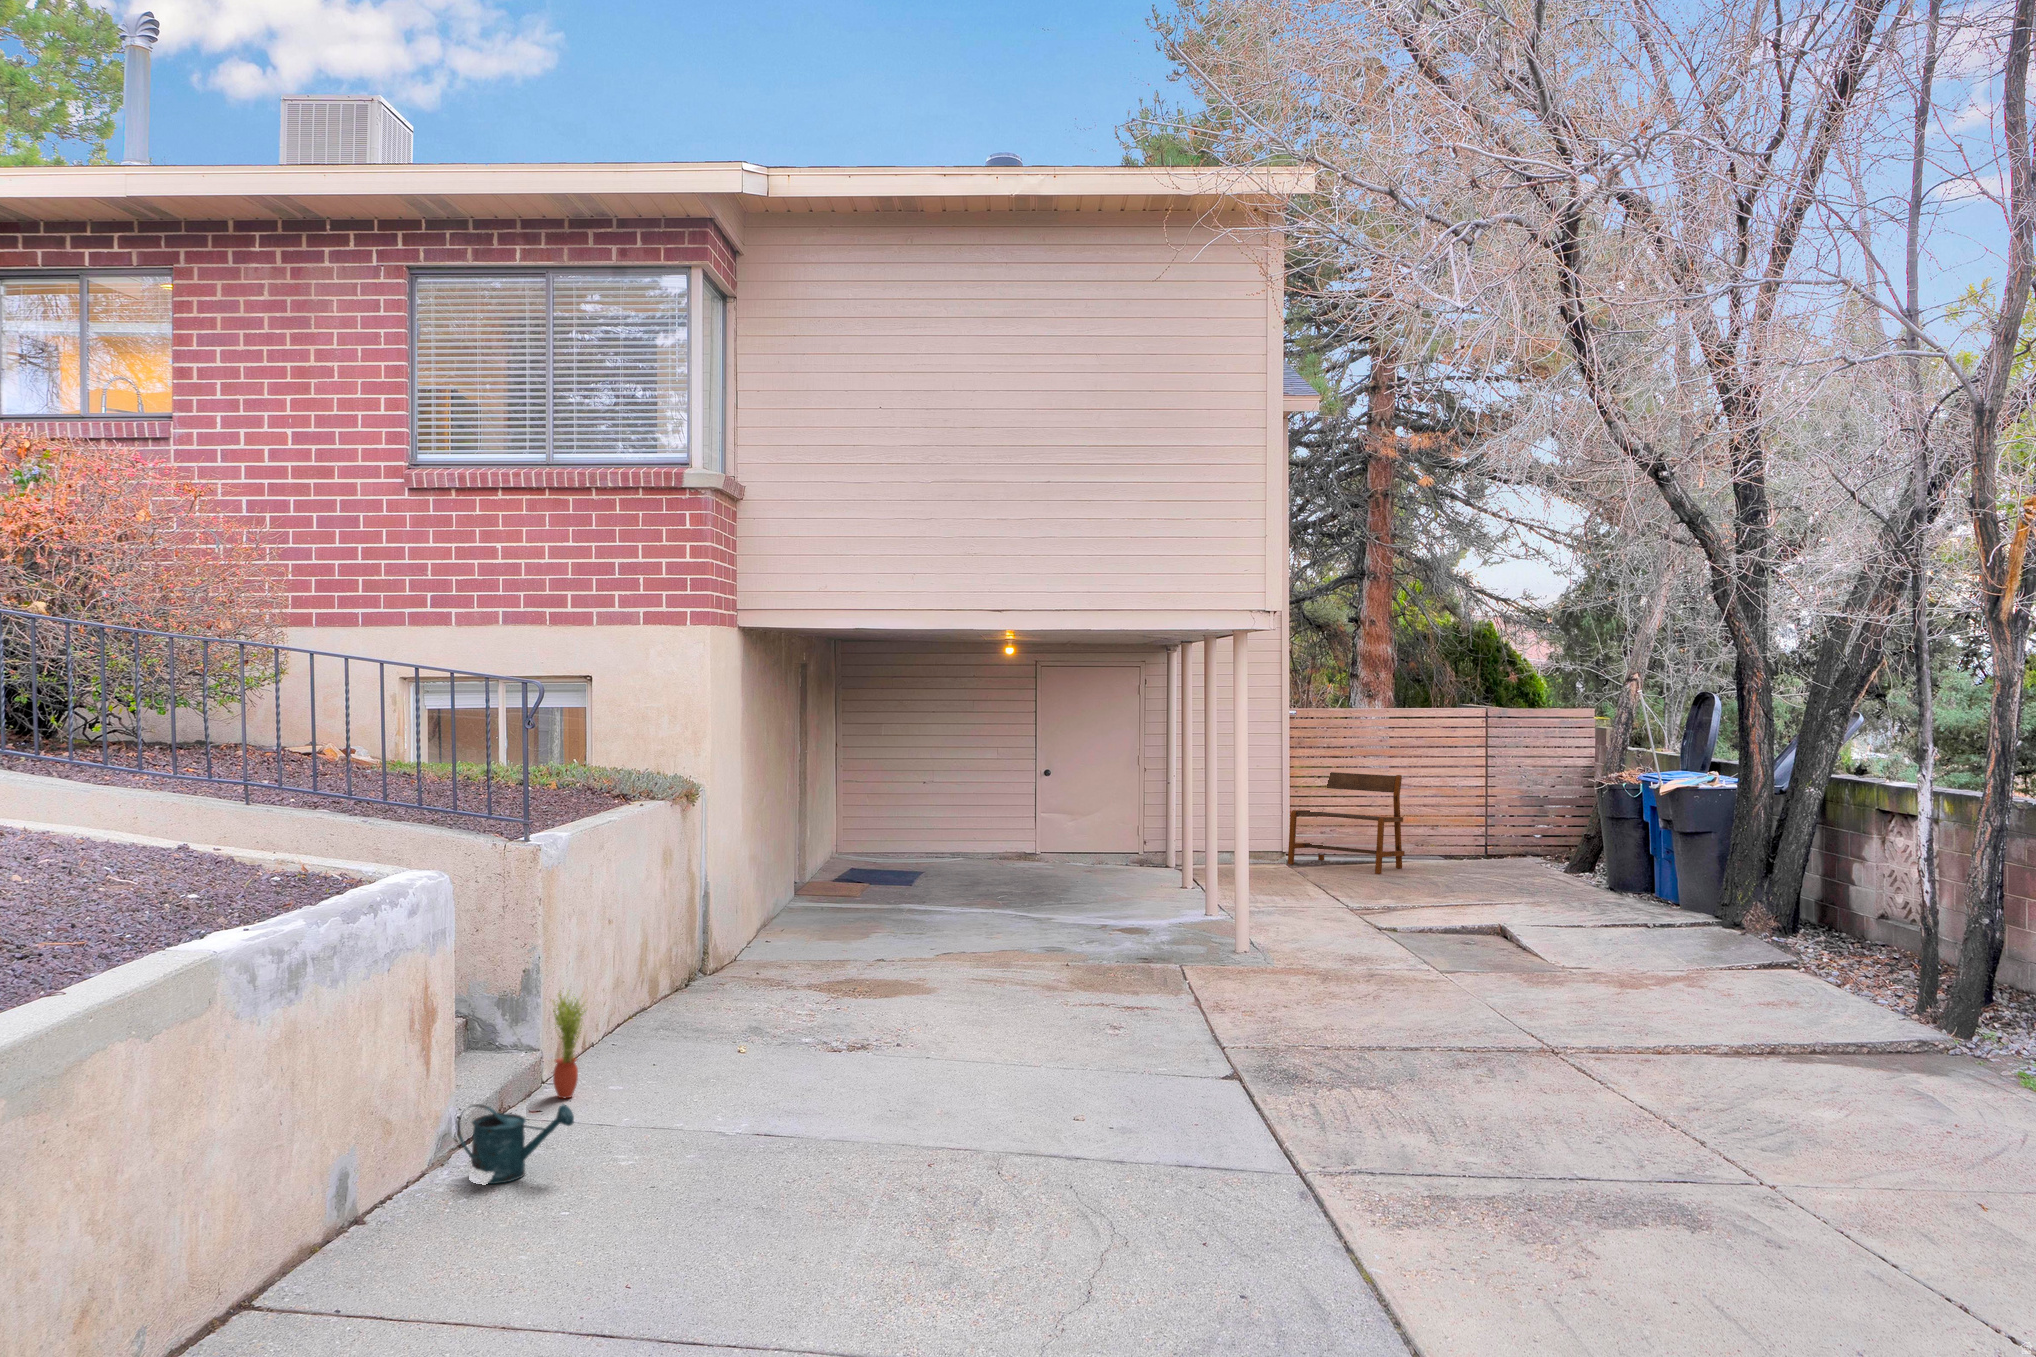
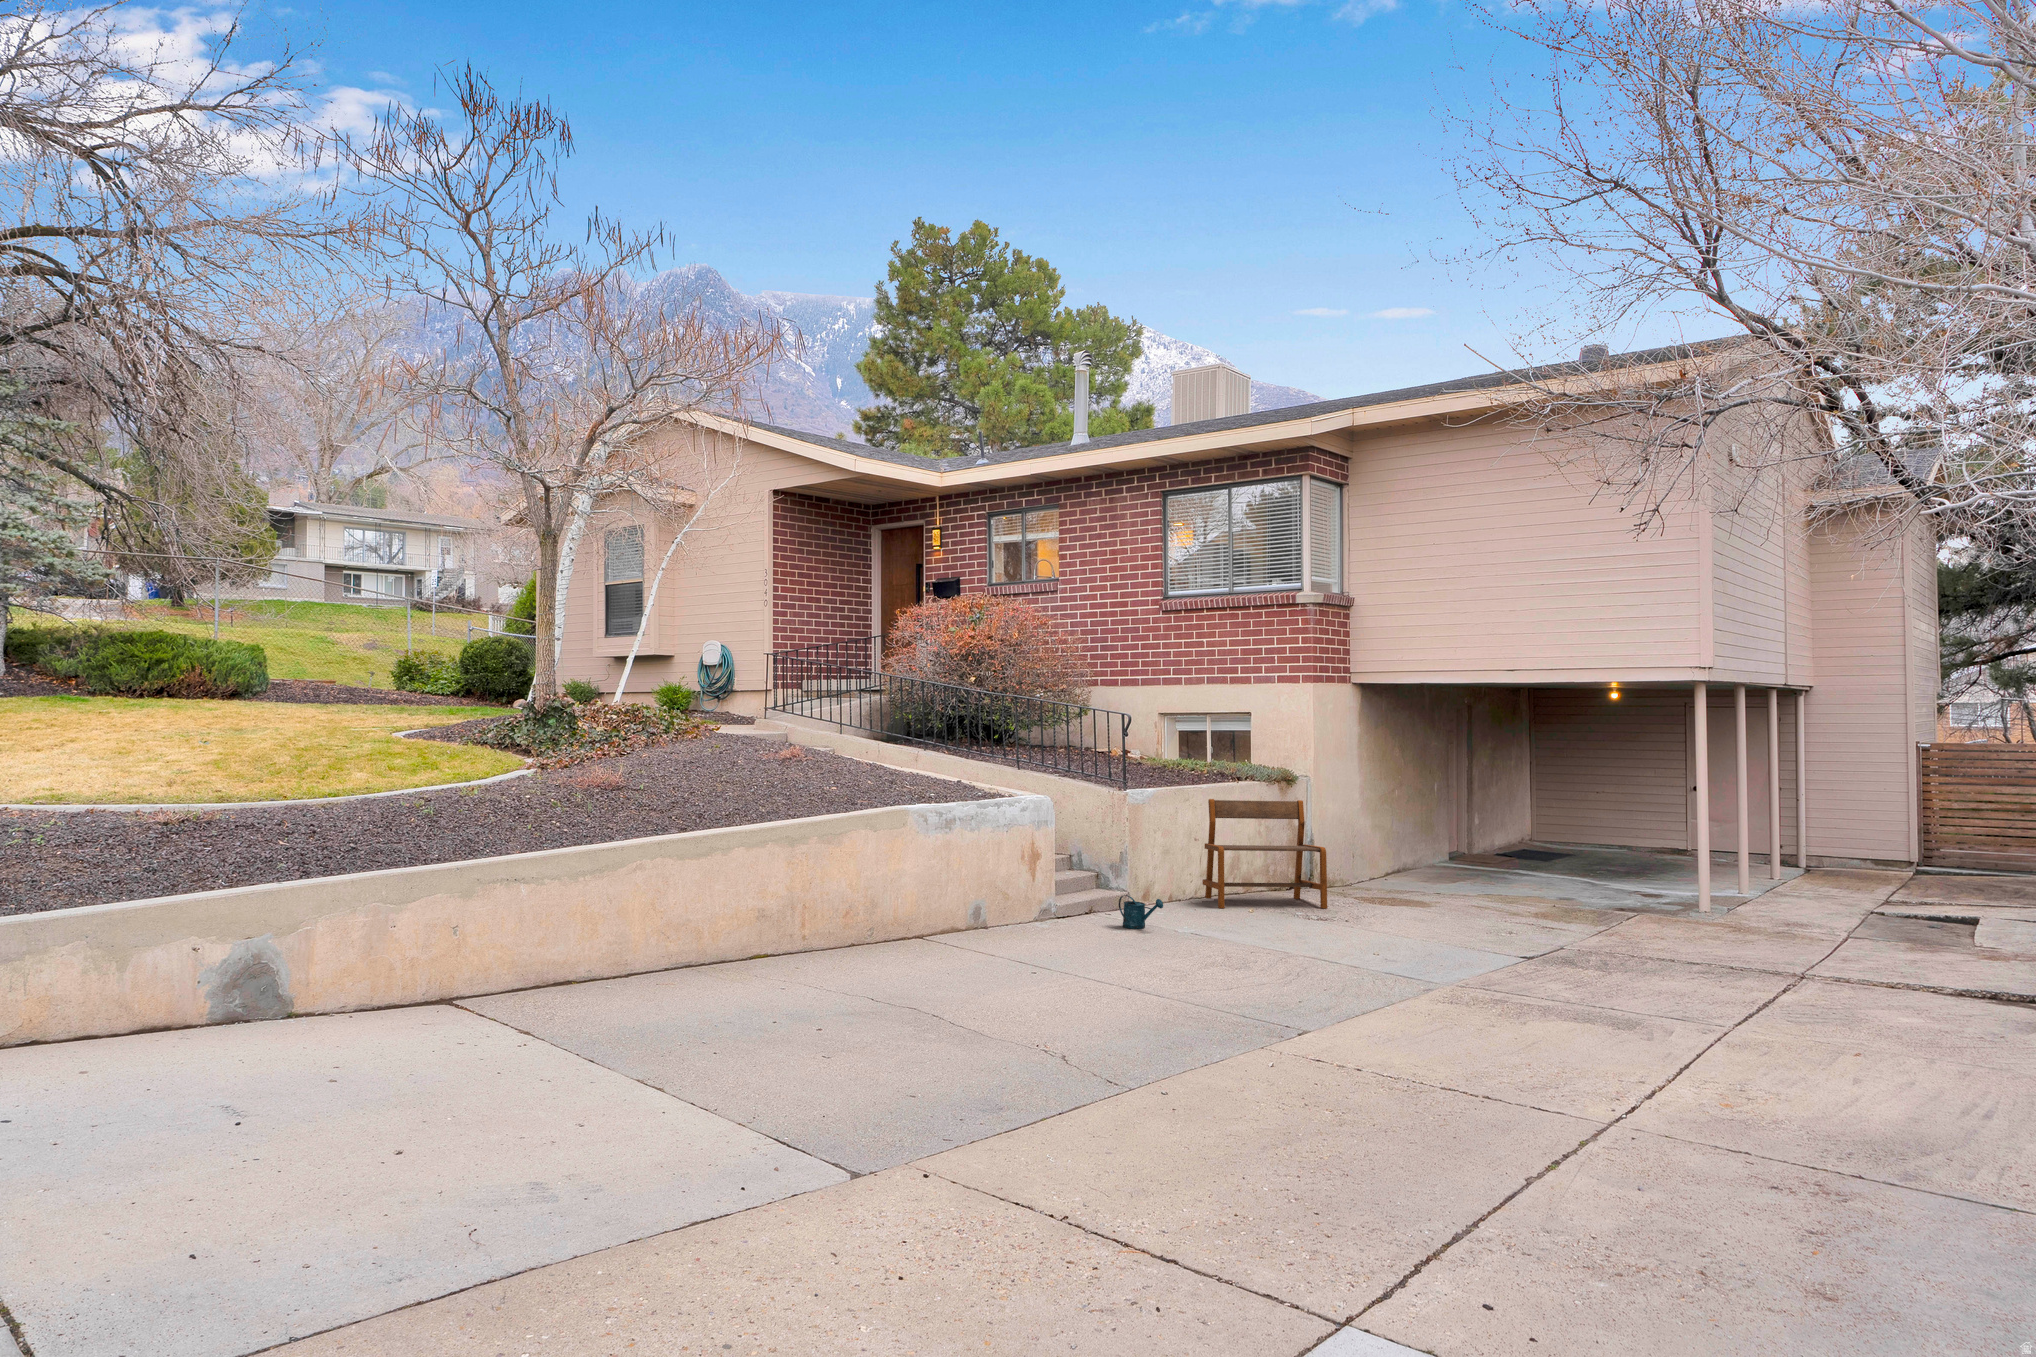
bench: present [1288,772,1405,874] -> present [1202,799,1327,909]
potted plant: present [552,991,585,1098] -> none [1177,860,1195,913]

